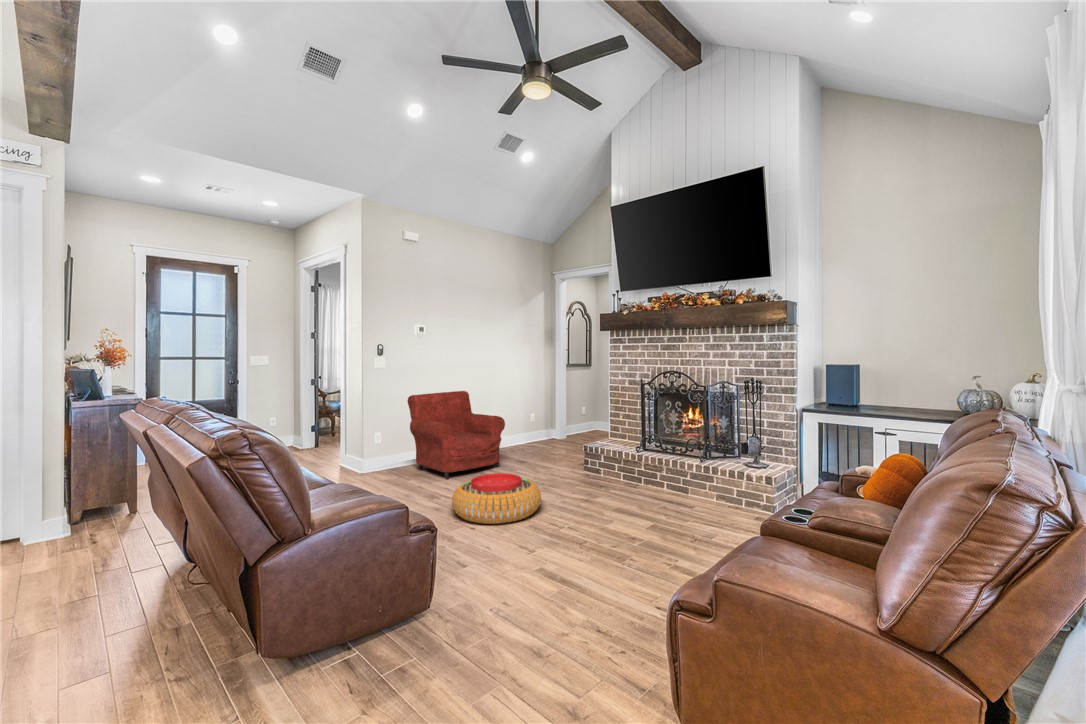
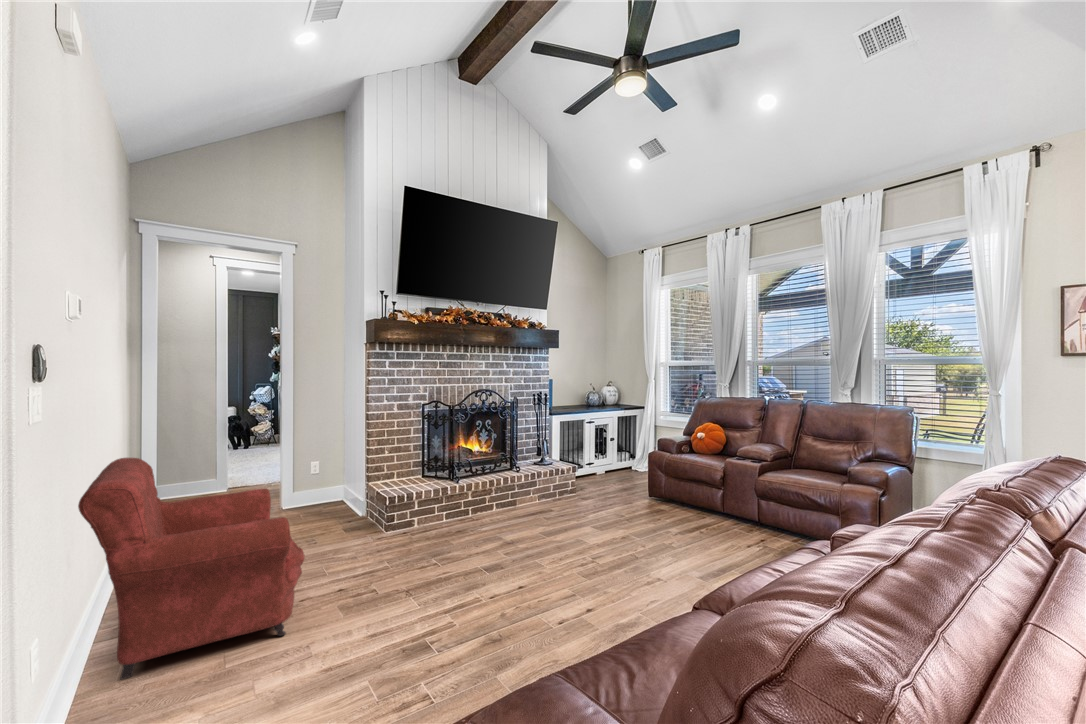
pouf: present [452,473,541,524] -> none [455,535,582,620]

